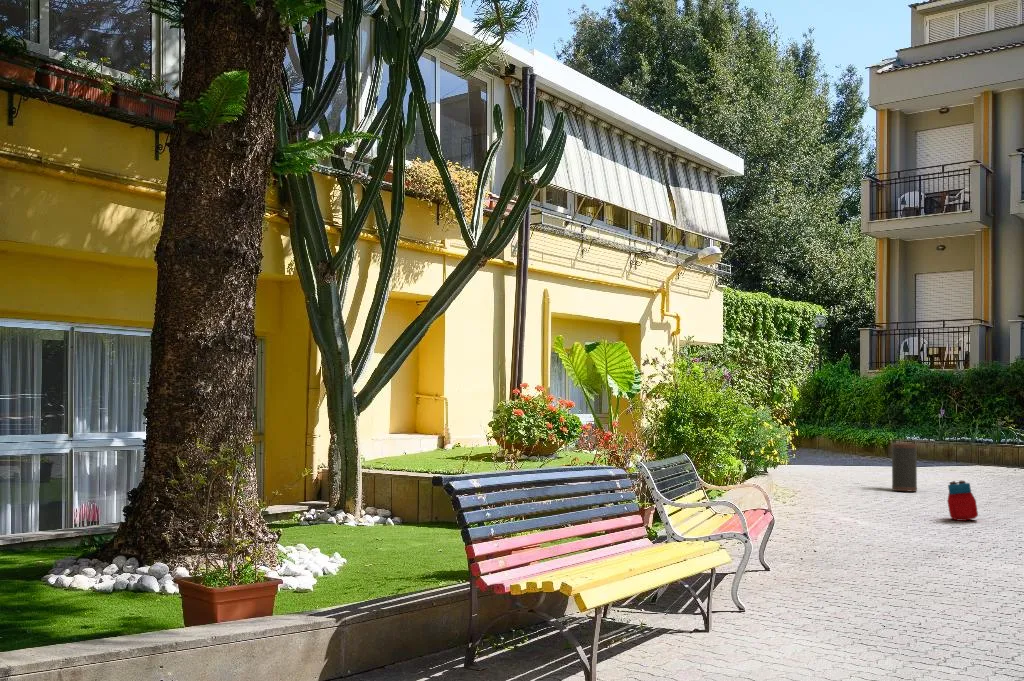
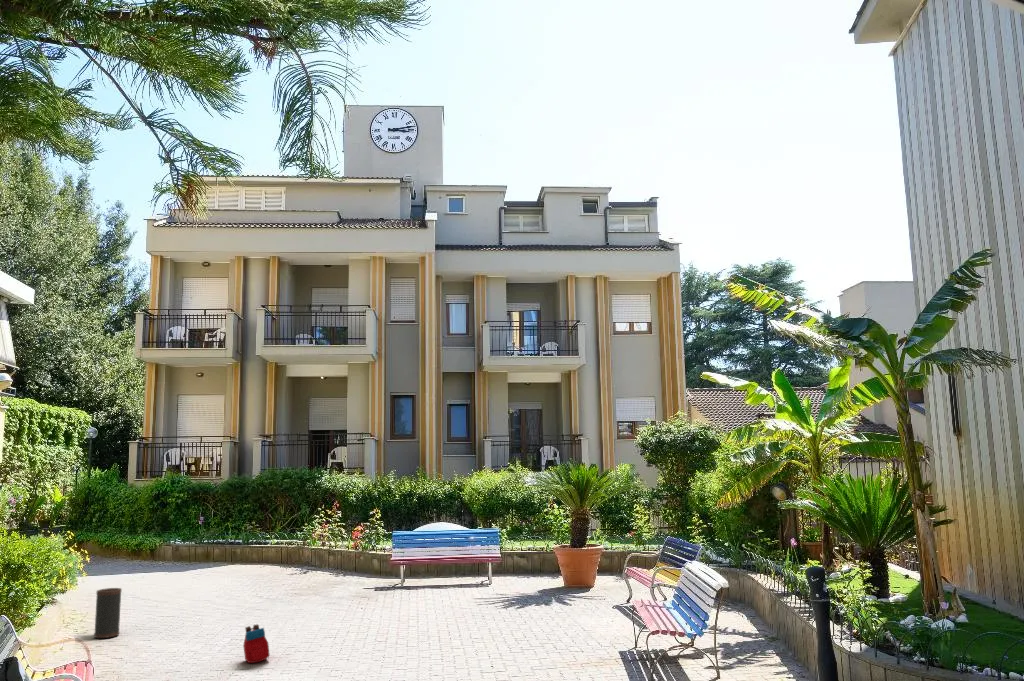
trash can: present [892,443,917,492] -> present [94,588,121,638]

